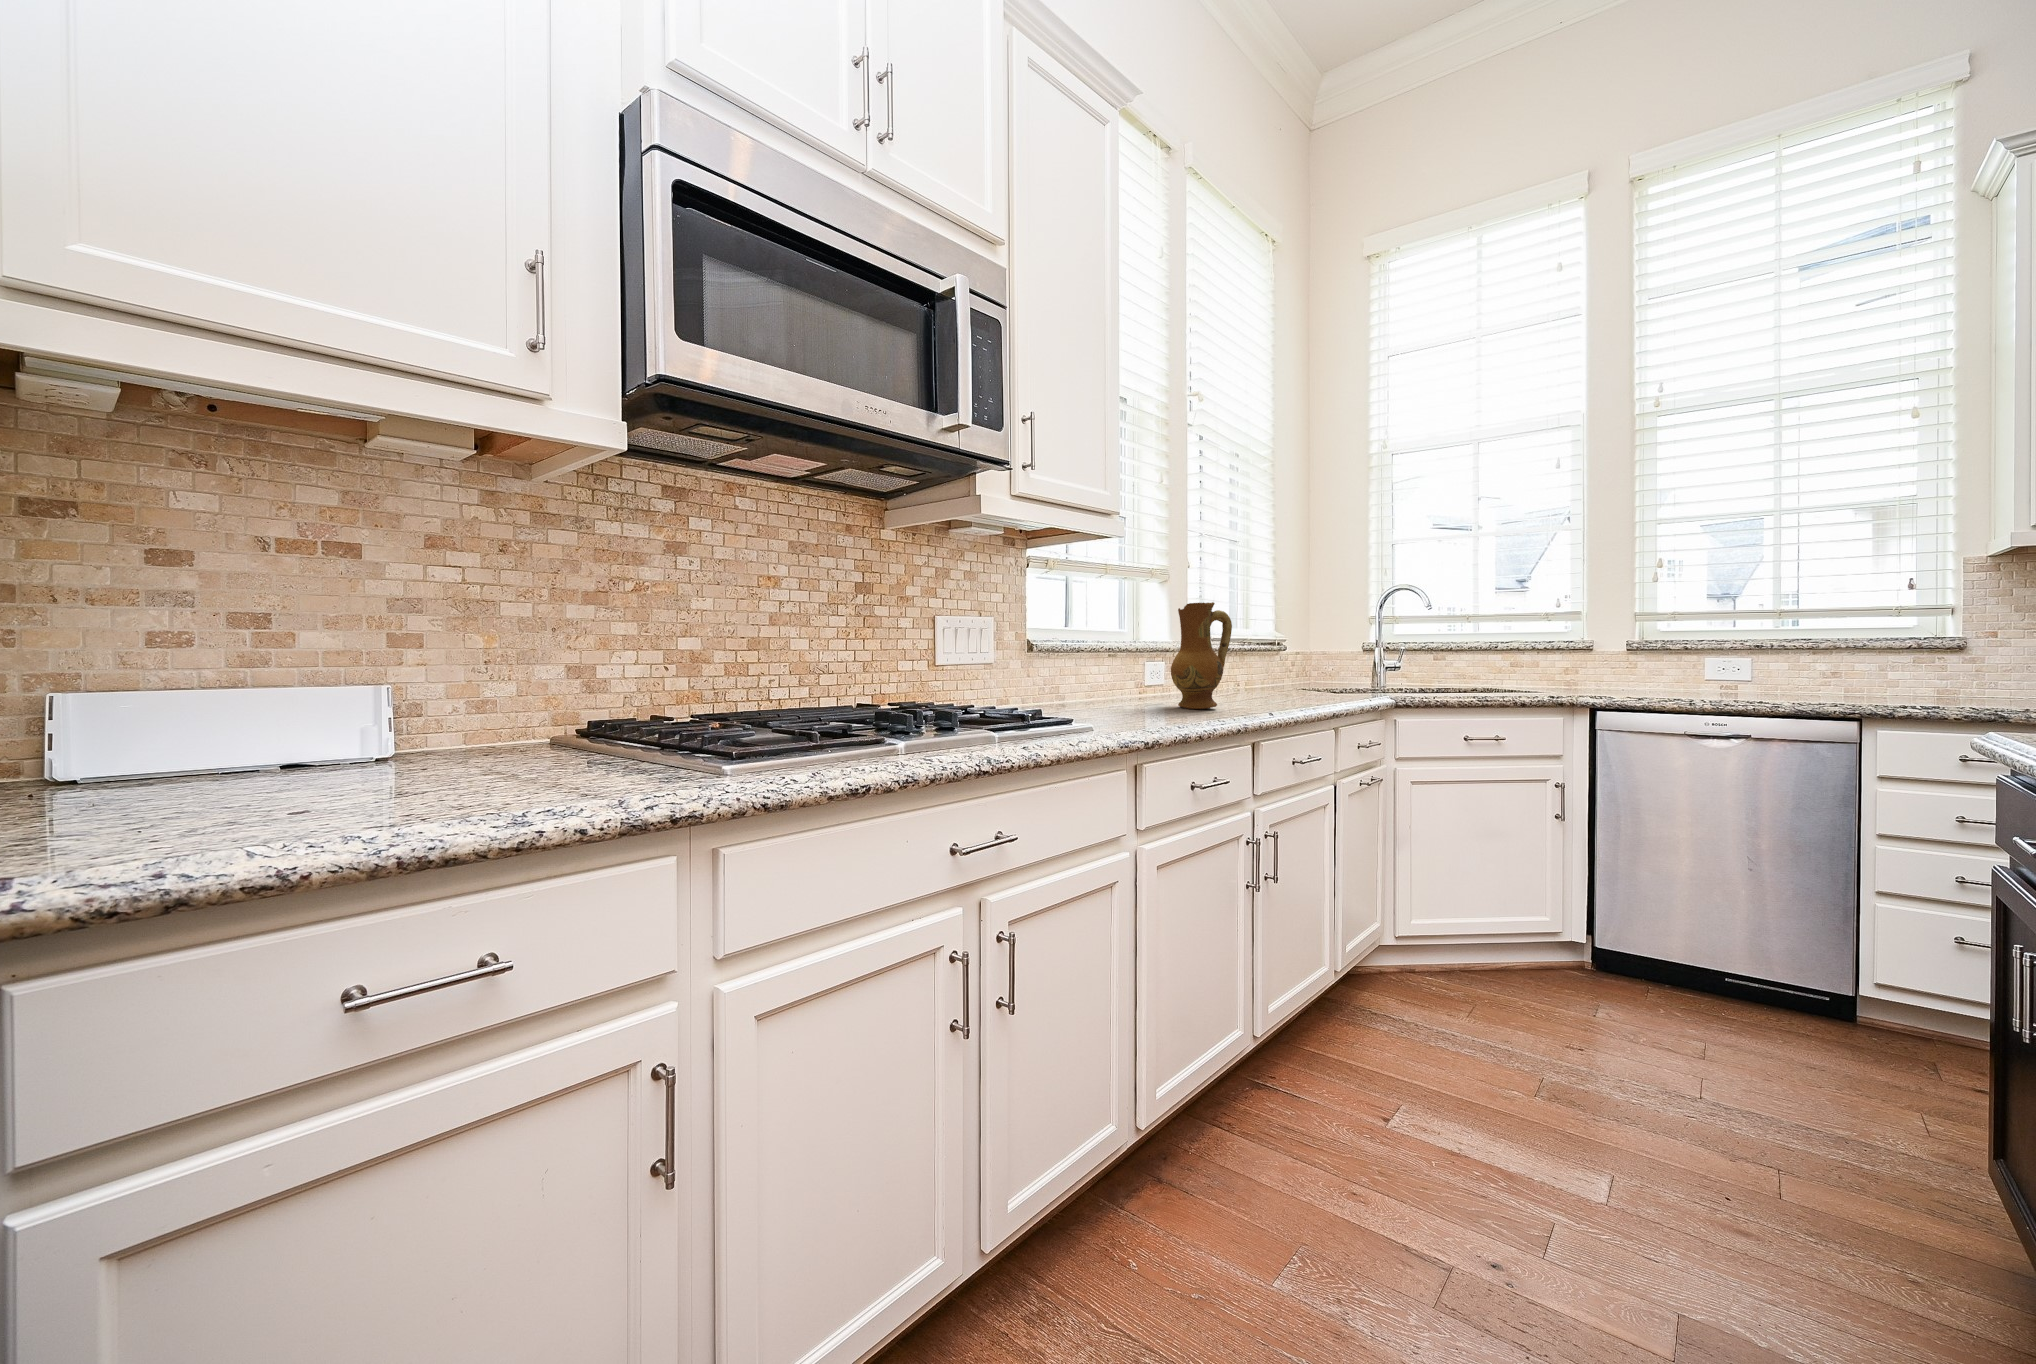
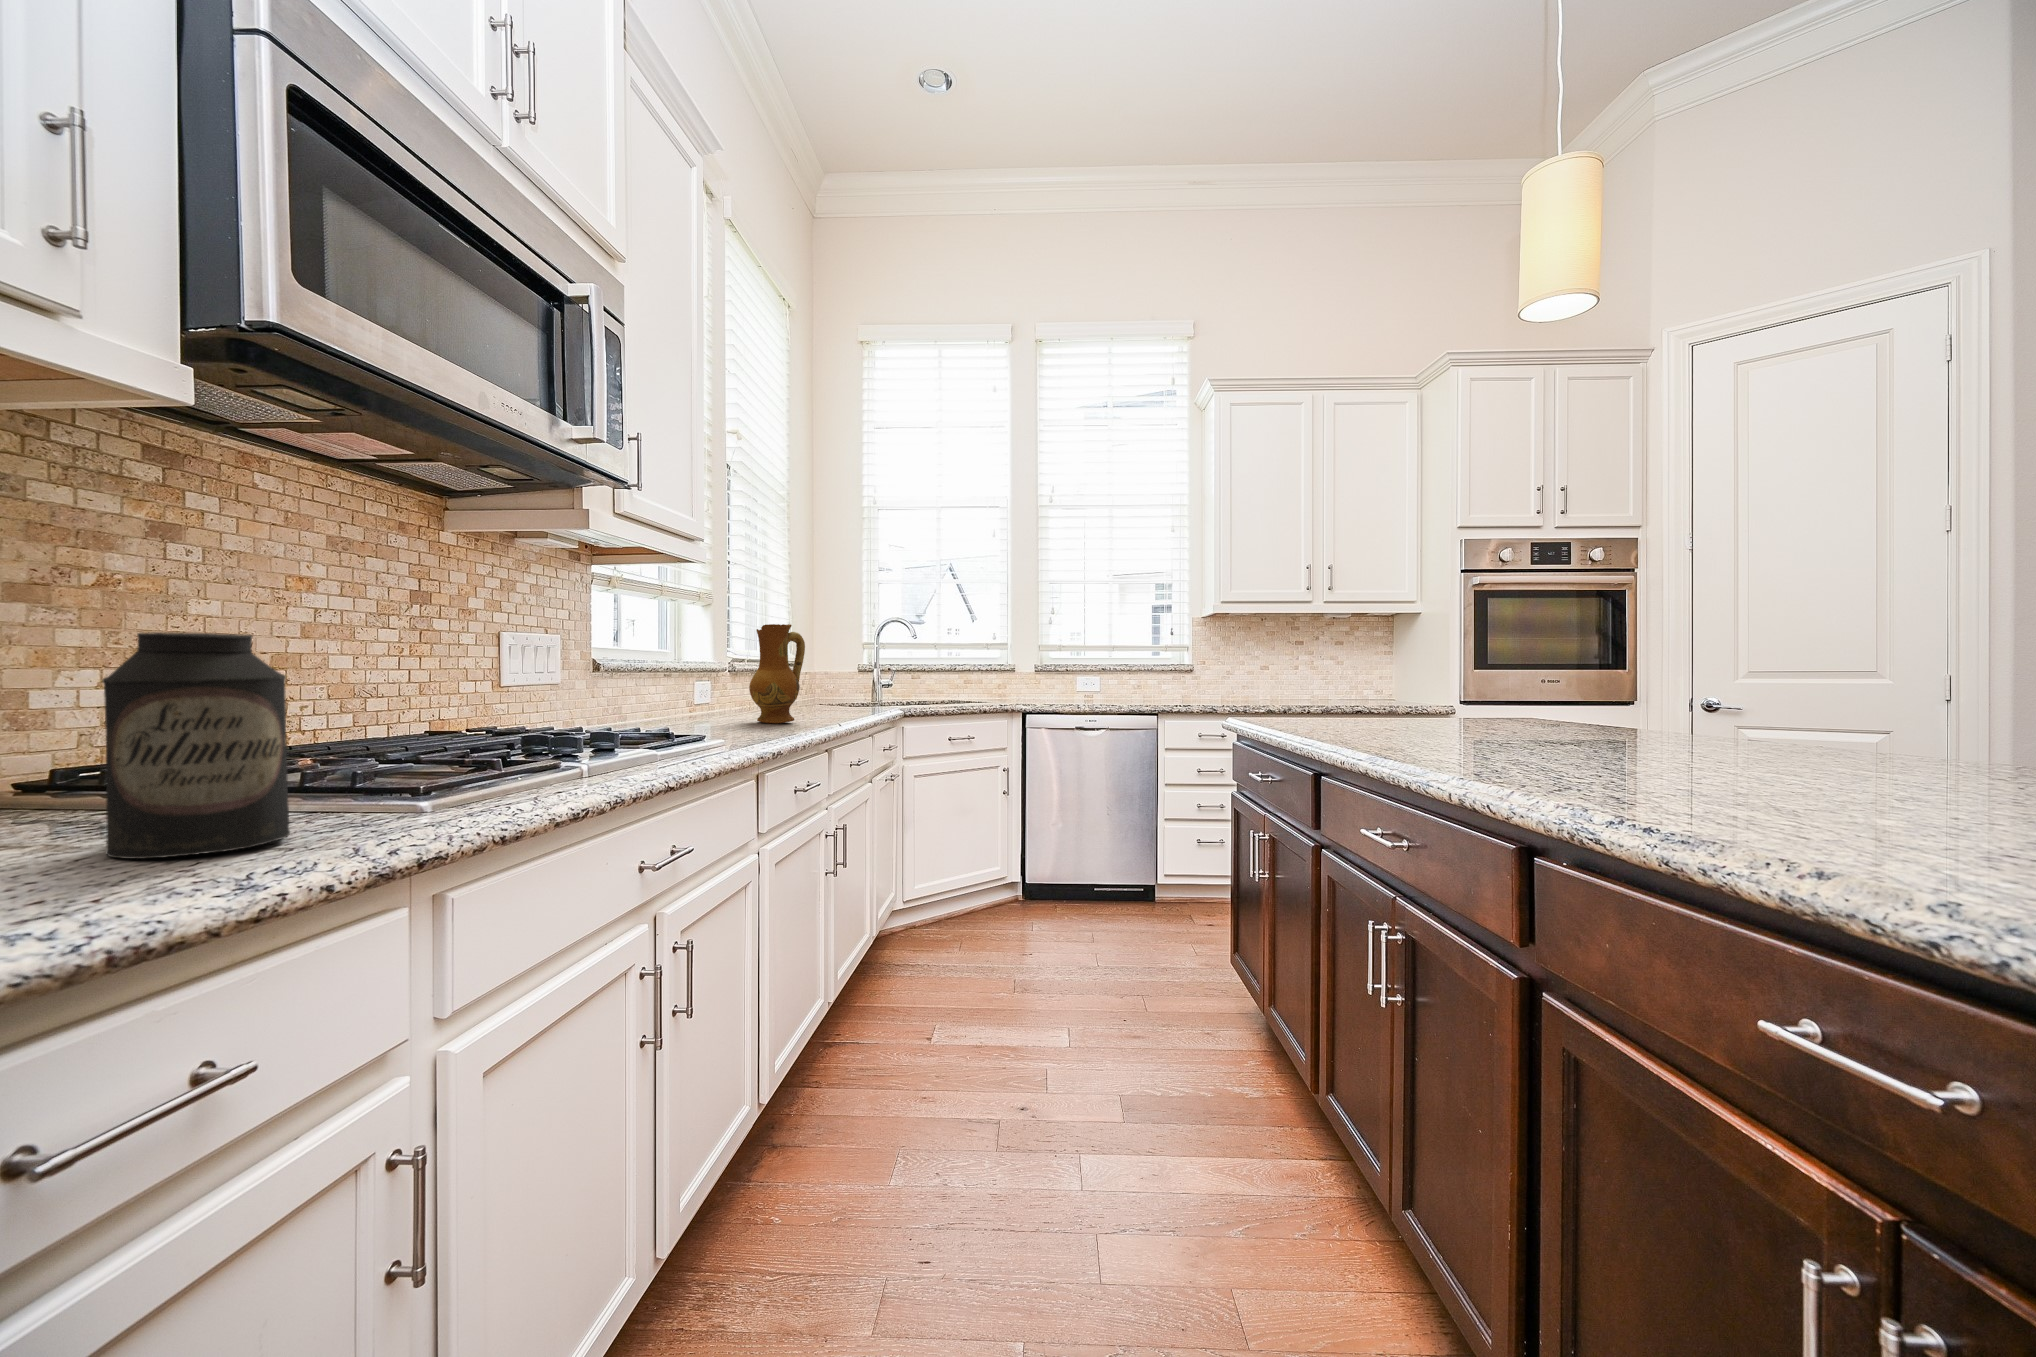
canister: none [499,627,613,793] -> present [102,632,290,859]

